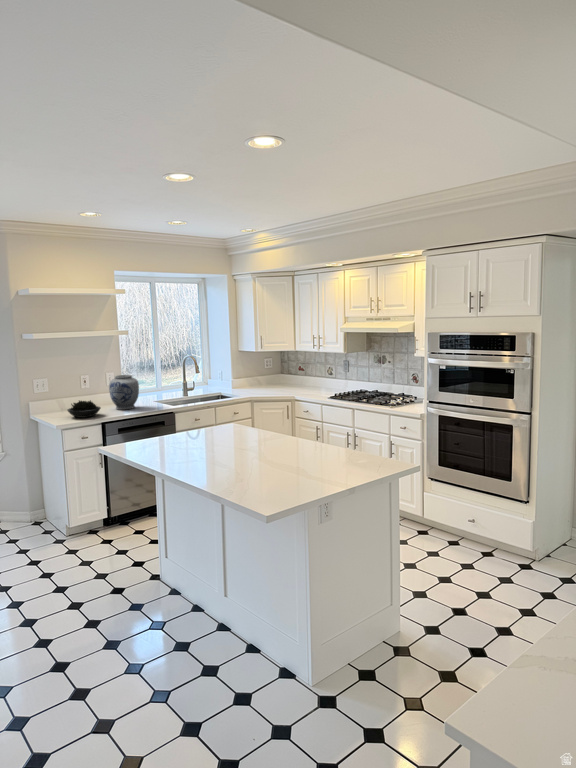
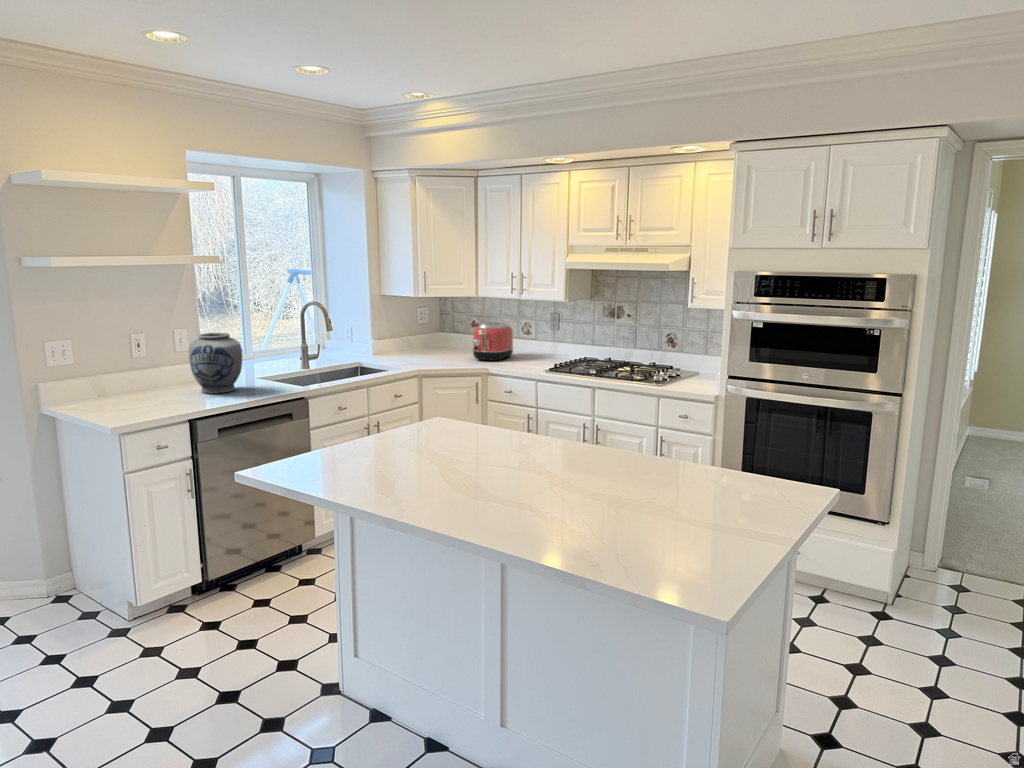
toaster: none [290,367,319,393] -> present [473,322,513,361]
succulent plant: present [67,400,101,418] -> none [119,378,182,410]

